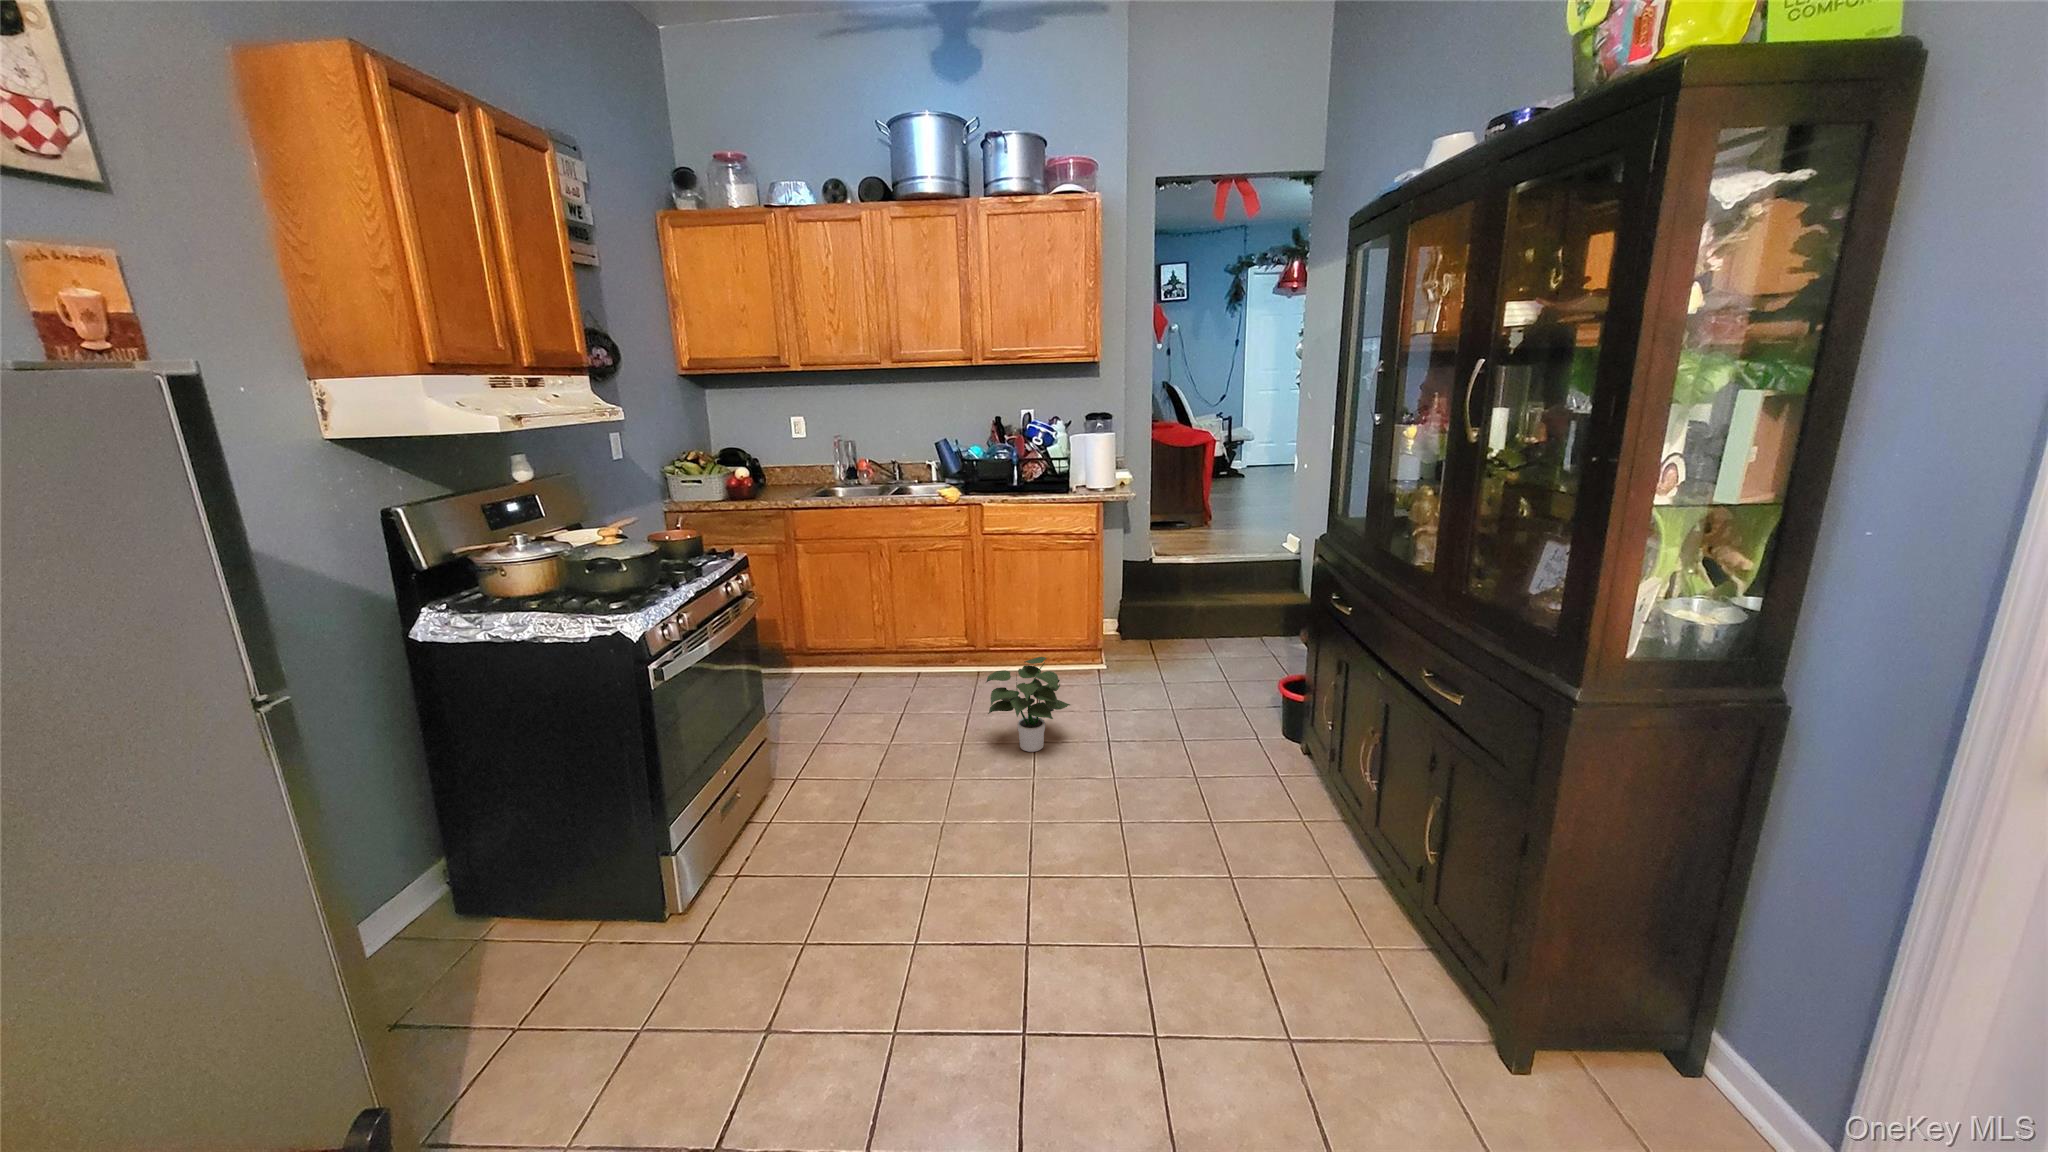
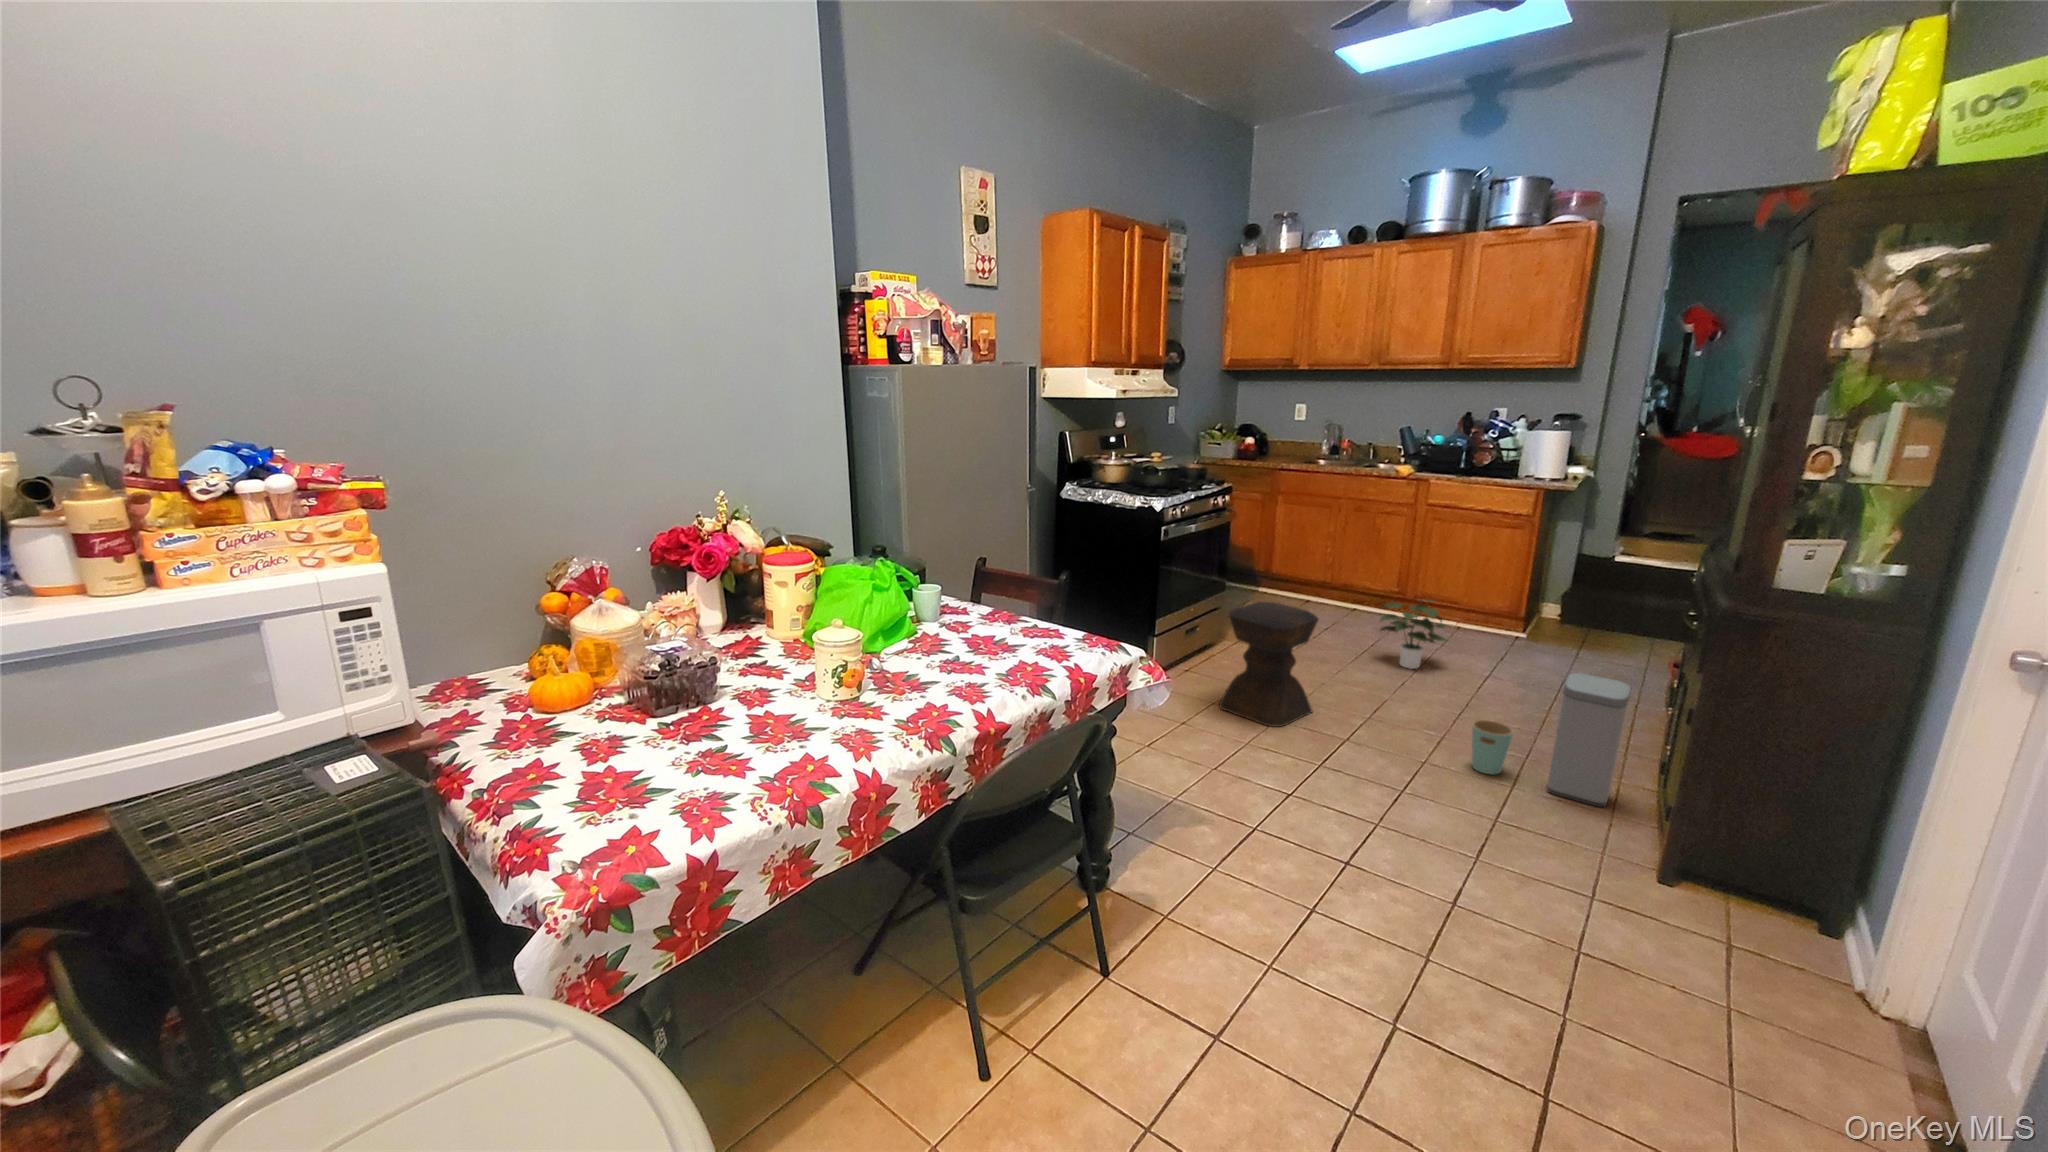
stool: none [822,755,979,987] -> present [1219,602,1319,727]
trash can: none [1220,773,1416,948] -> present [1472,673,1631,807]

